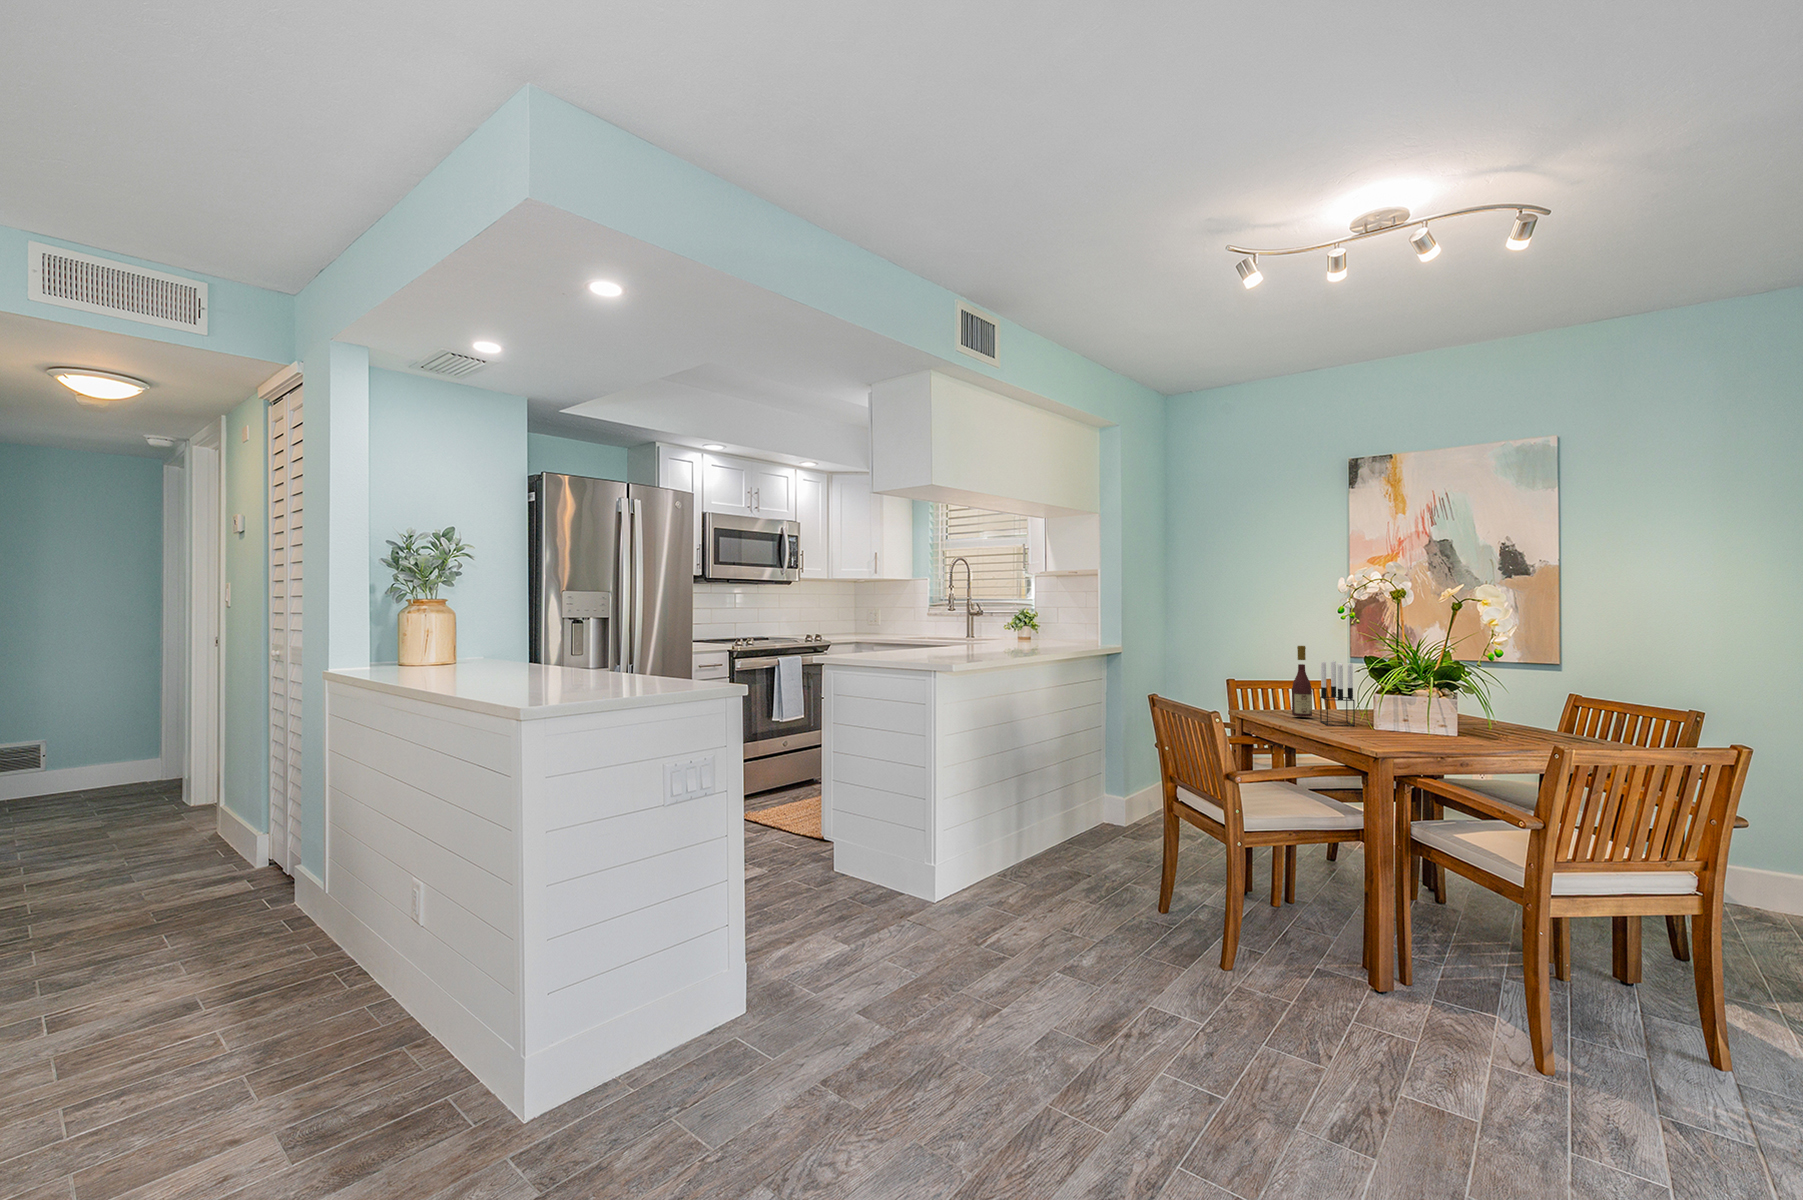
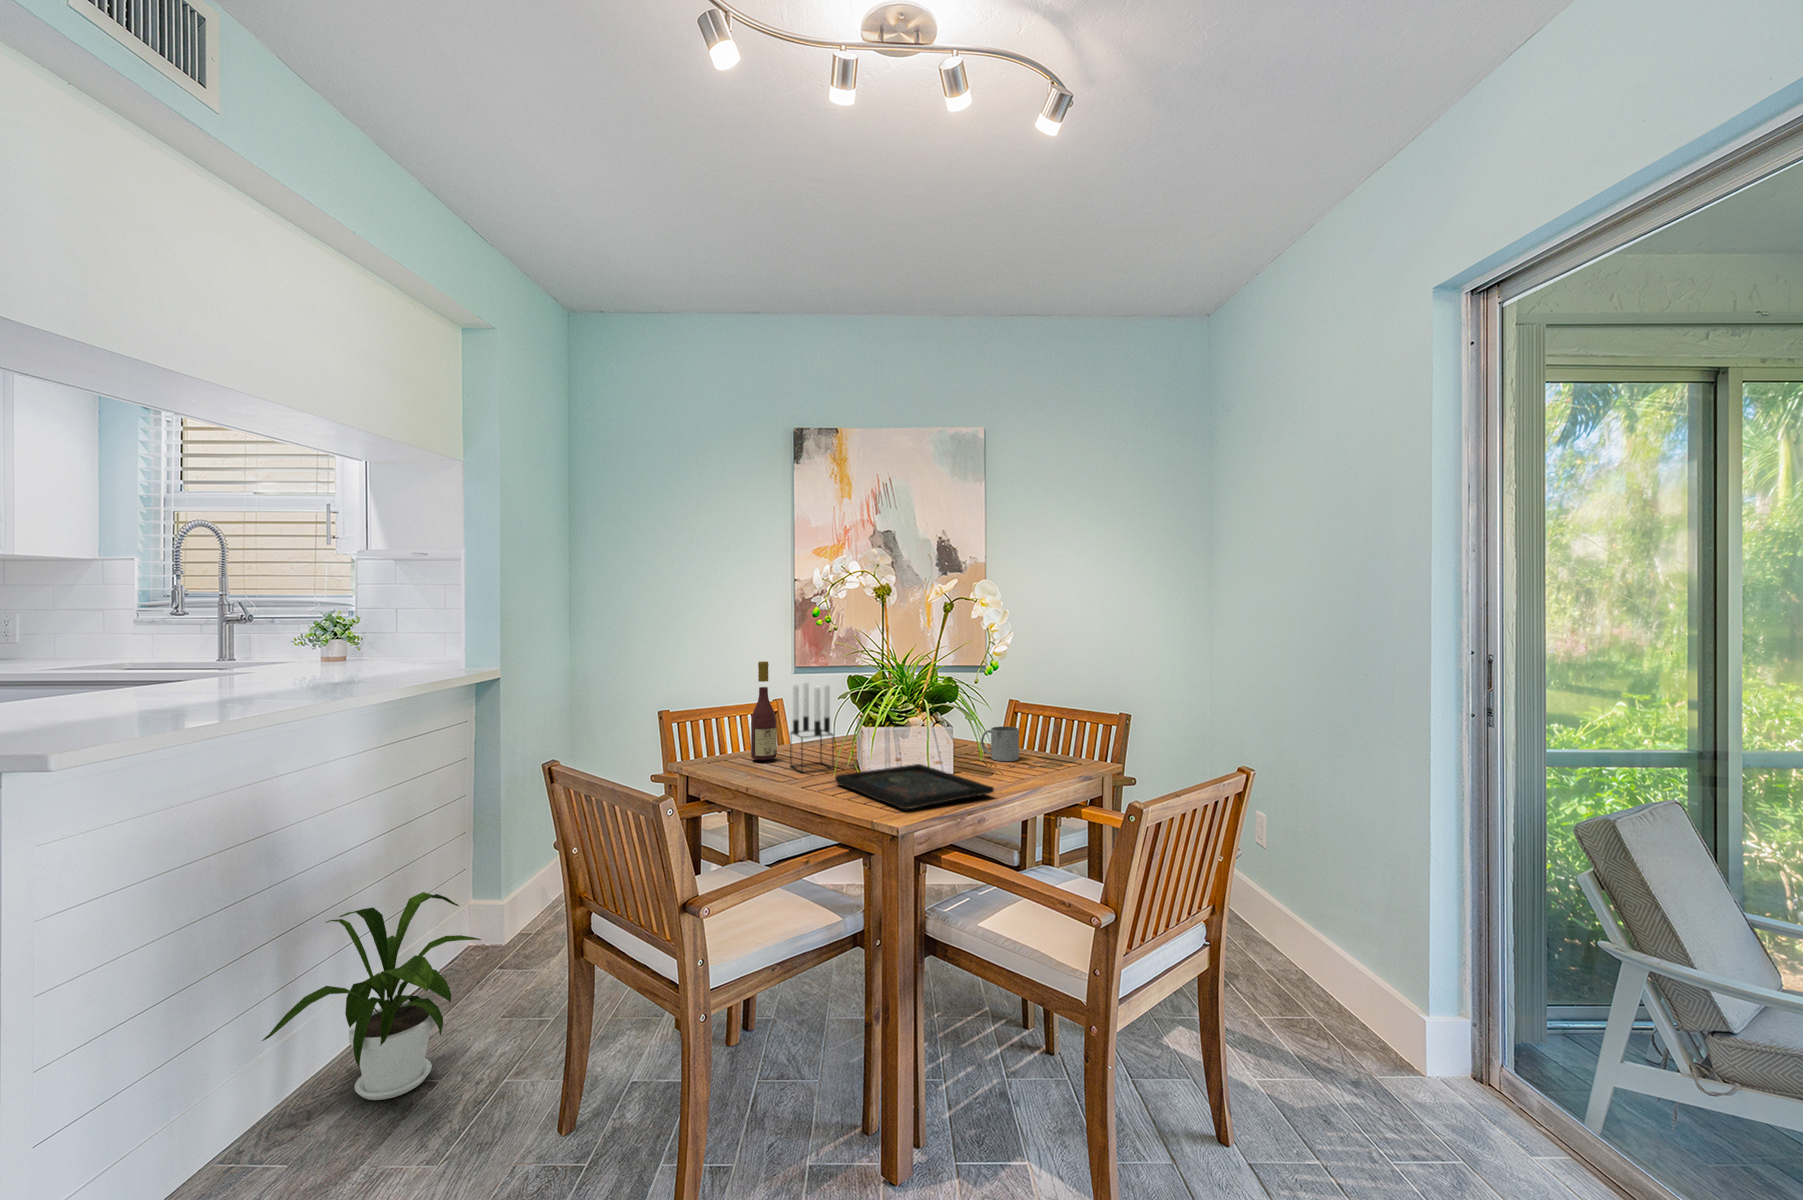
mug: none [1501,708,1539,737] -> present [981,727,1019,761]
tray: none [1349,726,1477,747] -> present [836,764,994,809]
house plant: none [1011,768,1114,877] -> present [262,892,481,1100]

